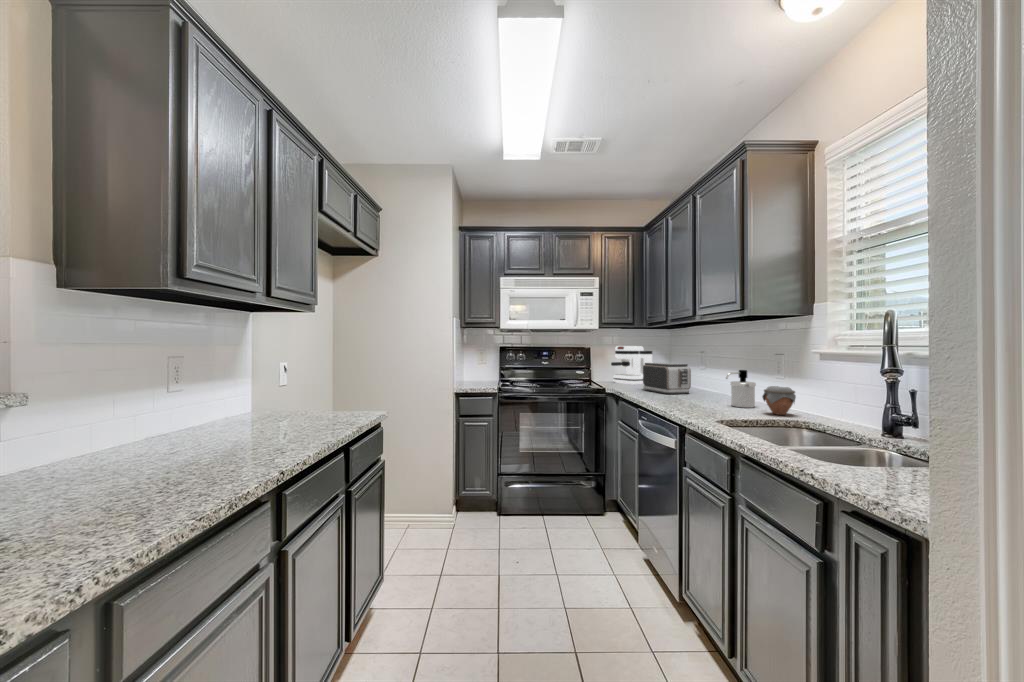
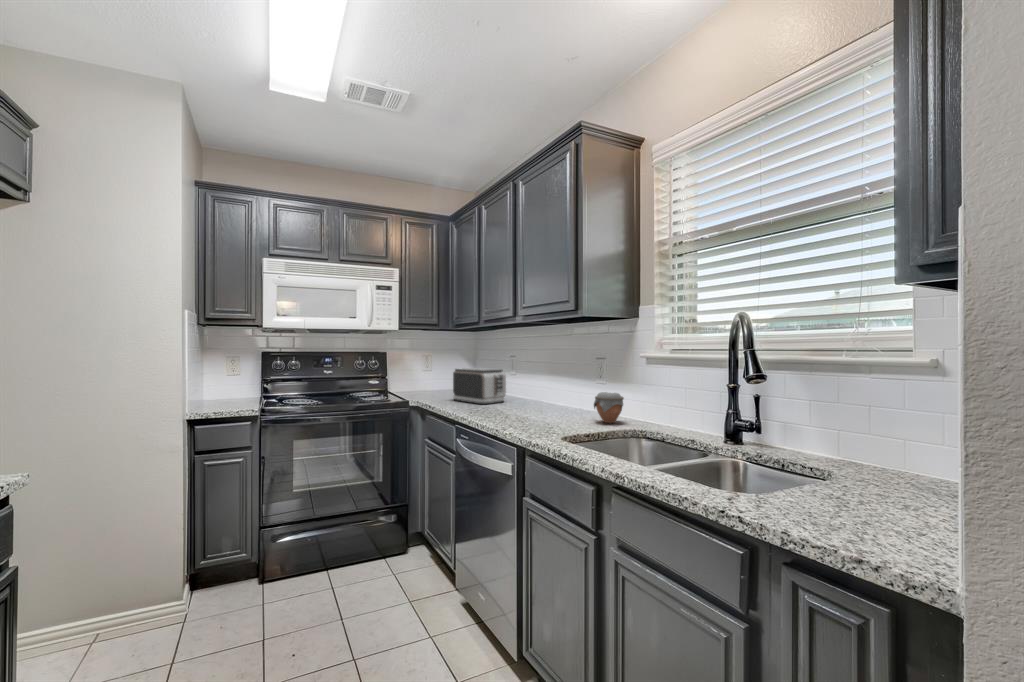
coffee maker: present [611,346,652,385] -> none [413,349,458,394]
soap dispenser: present [726,370,756,408] -> none [554,375,580,416]

